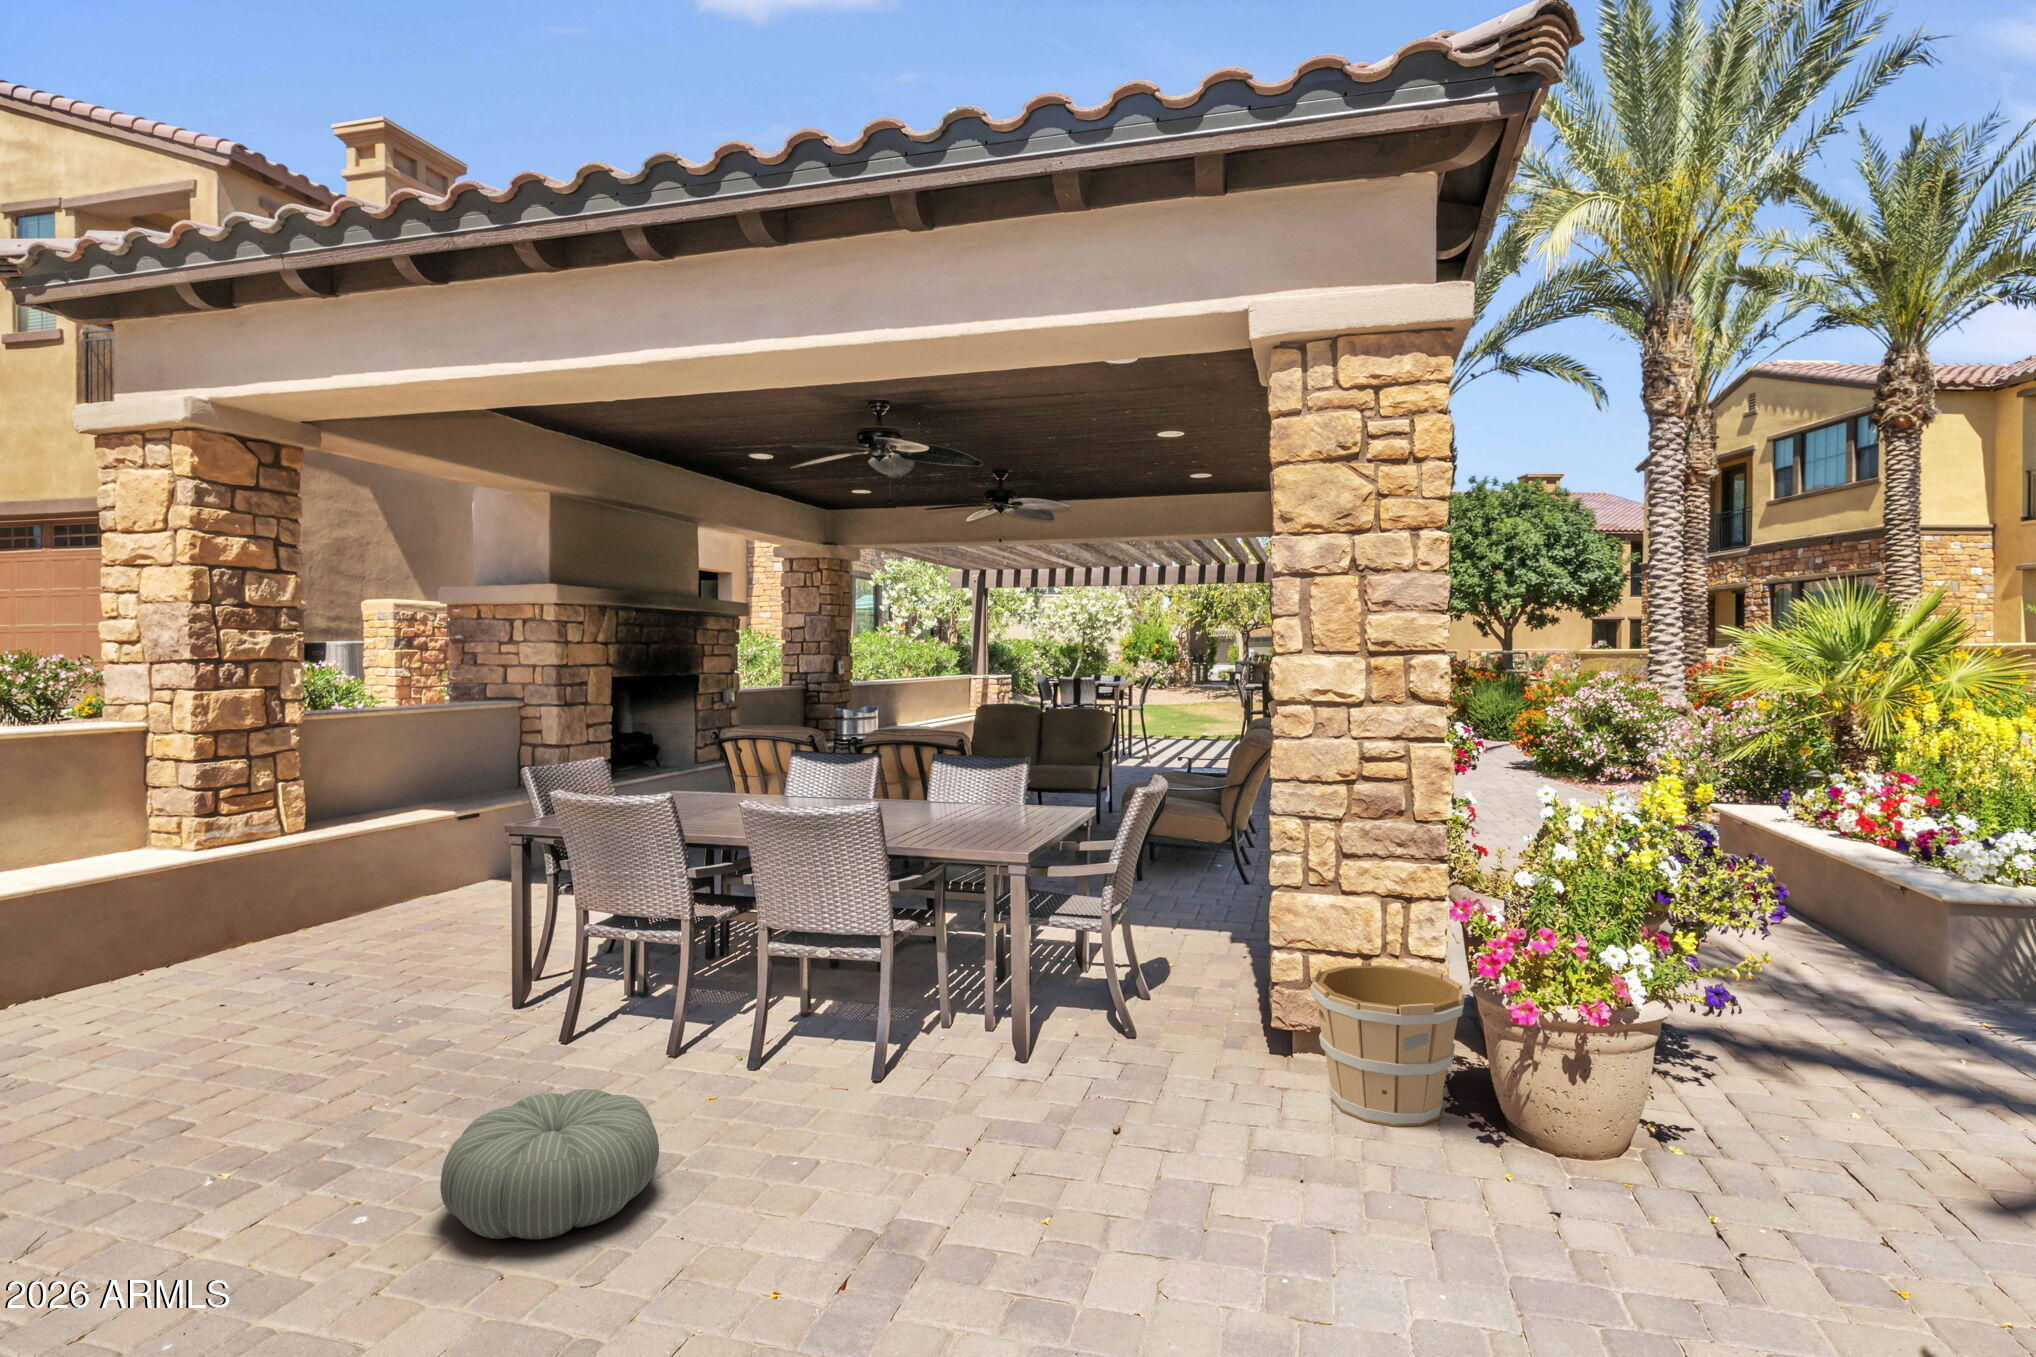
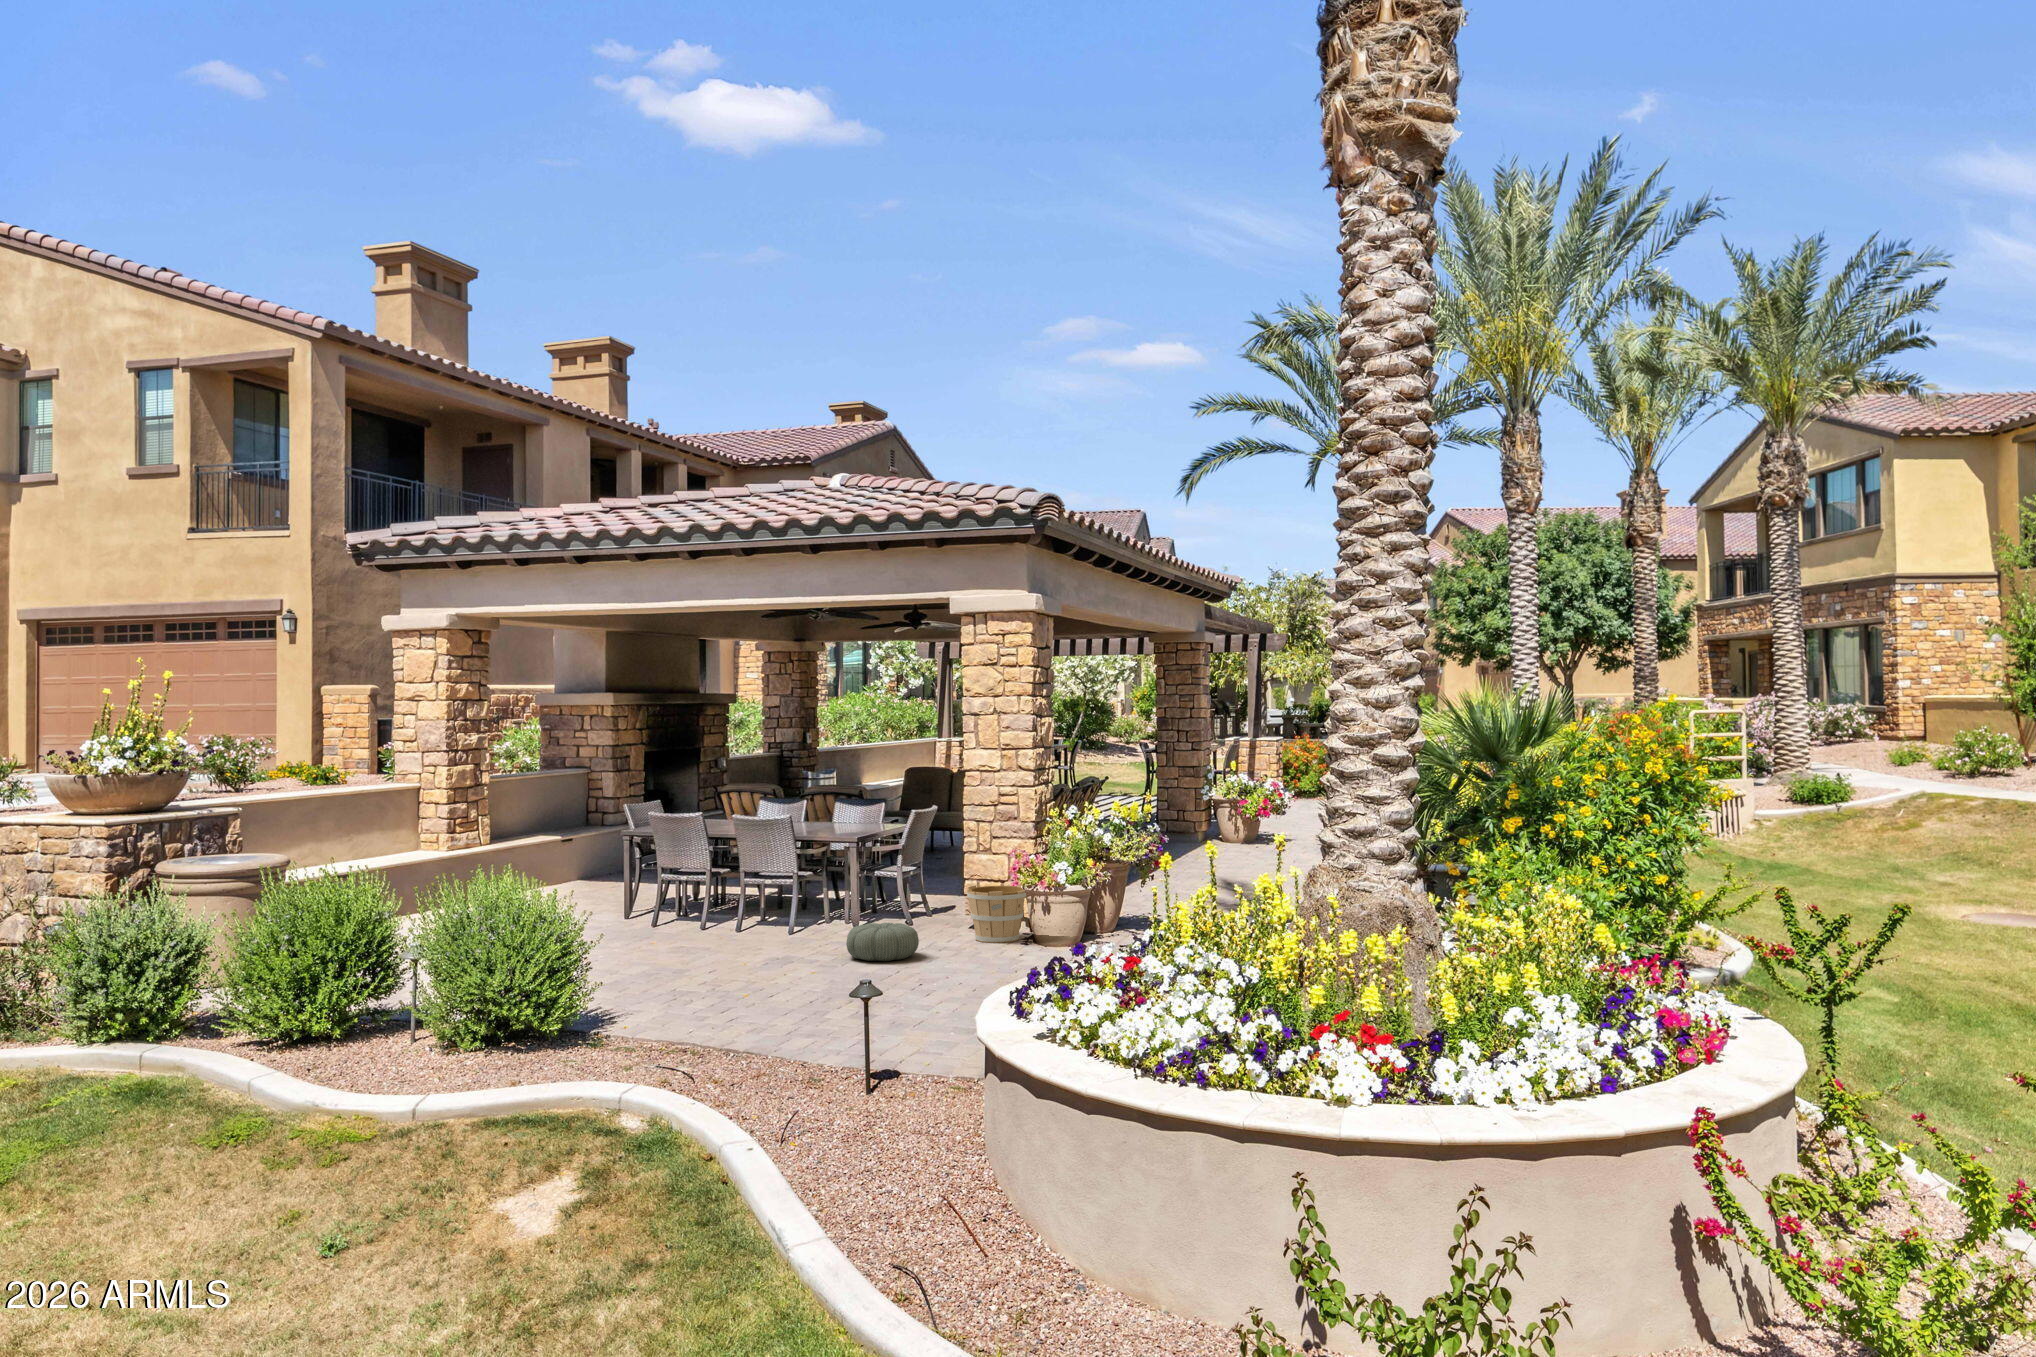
pouf: present [440,1089,659,1239] -> present [846,923,919,961]

